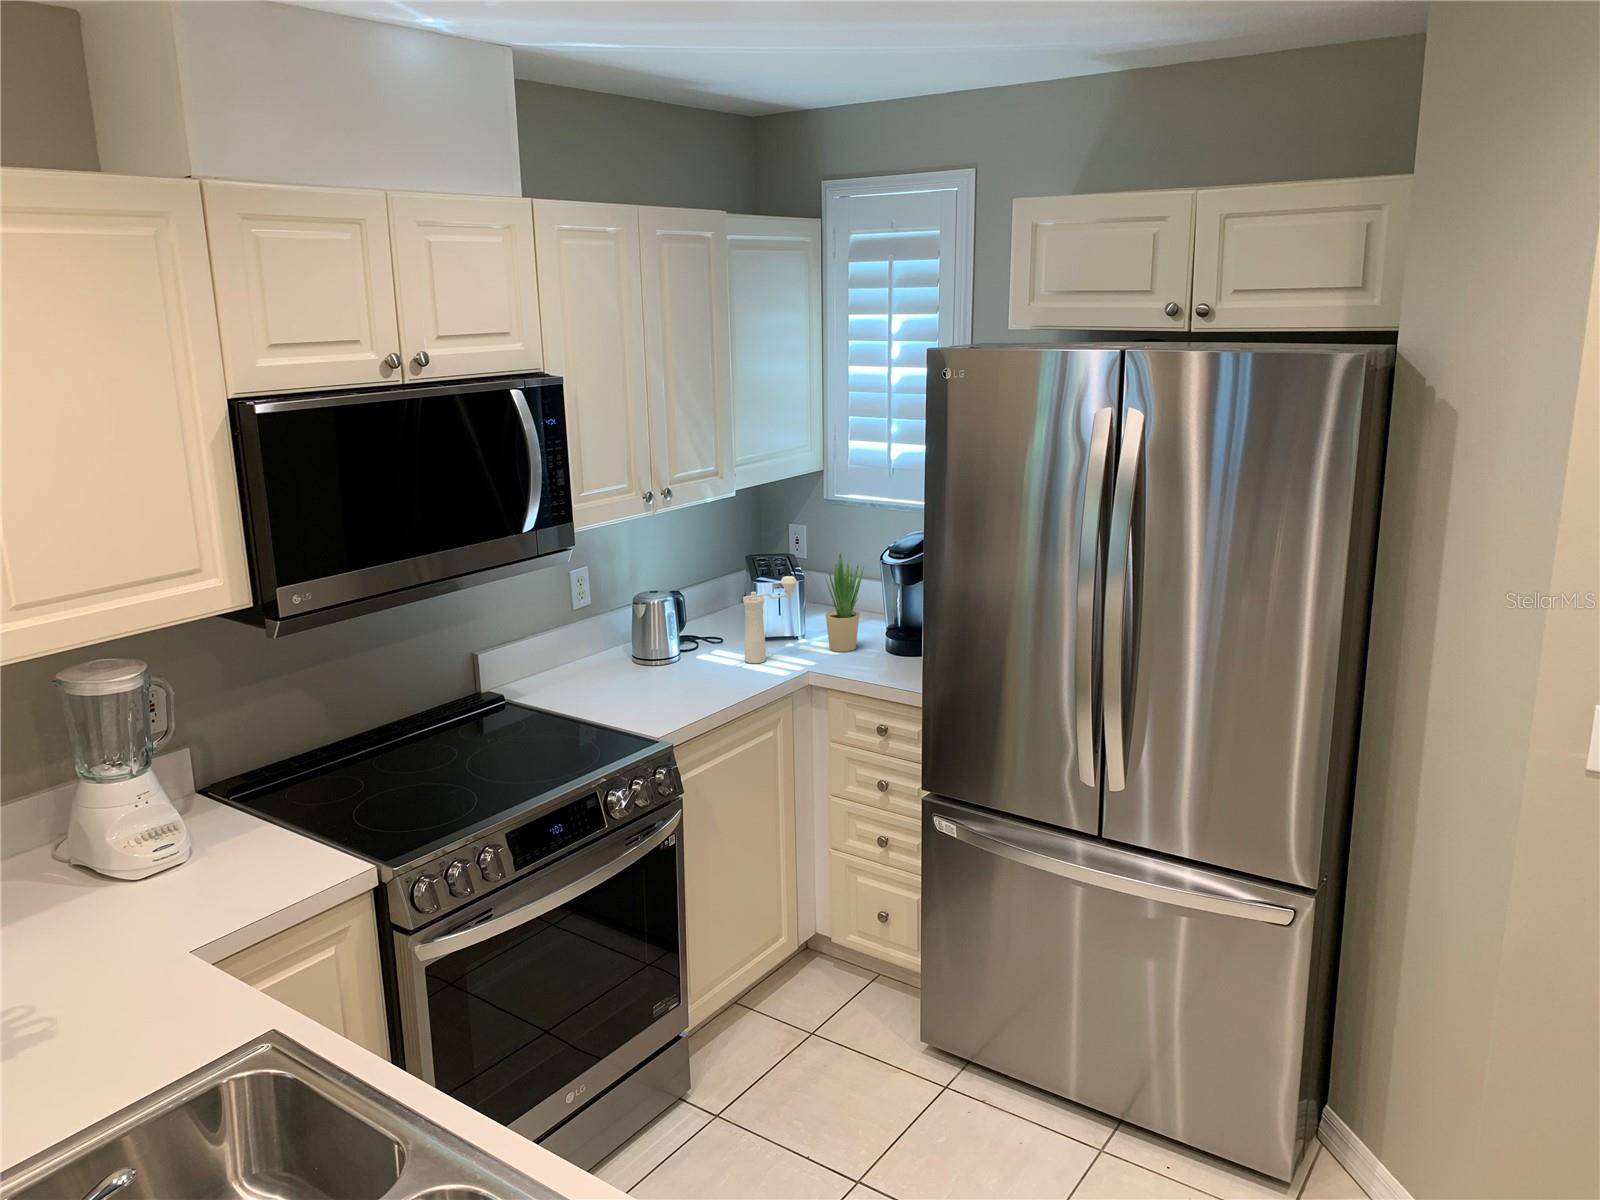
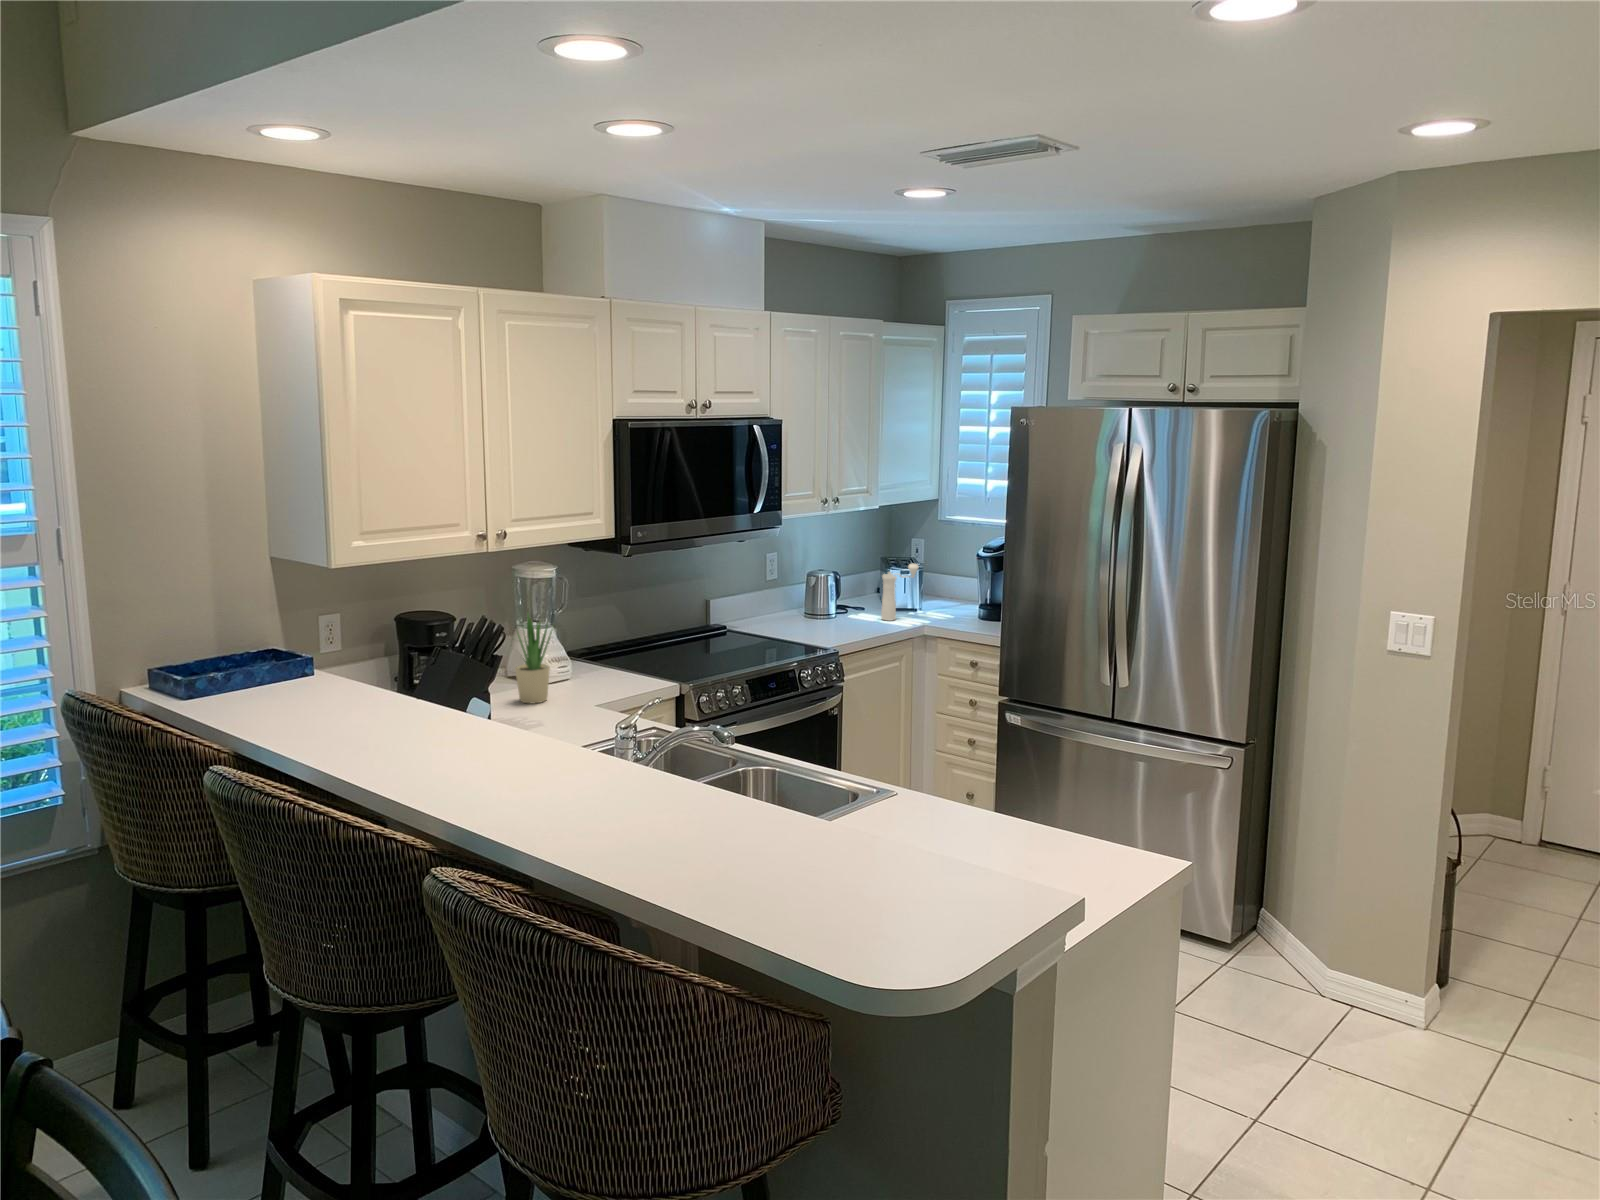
potted plant: present [825,554,864,652] -> present [515,611,552,704]

